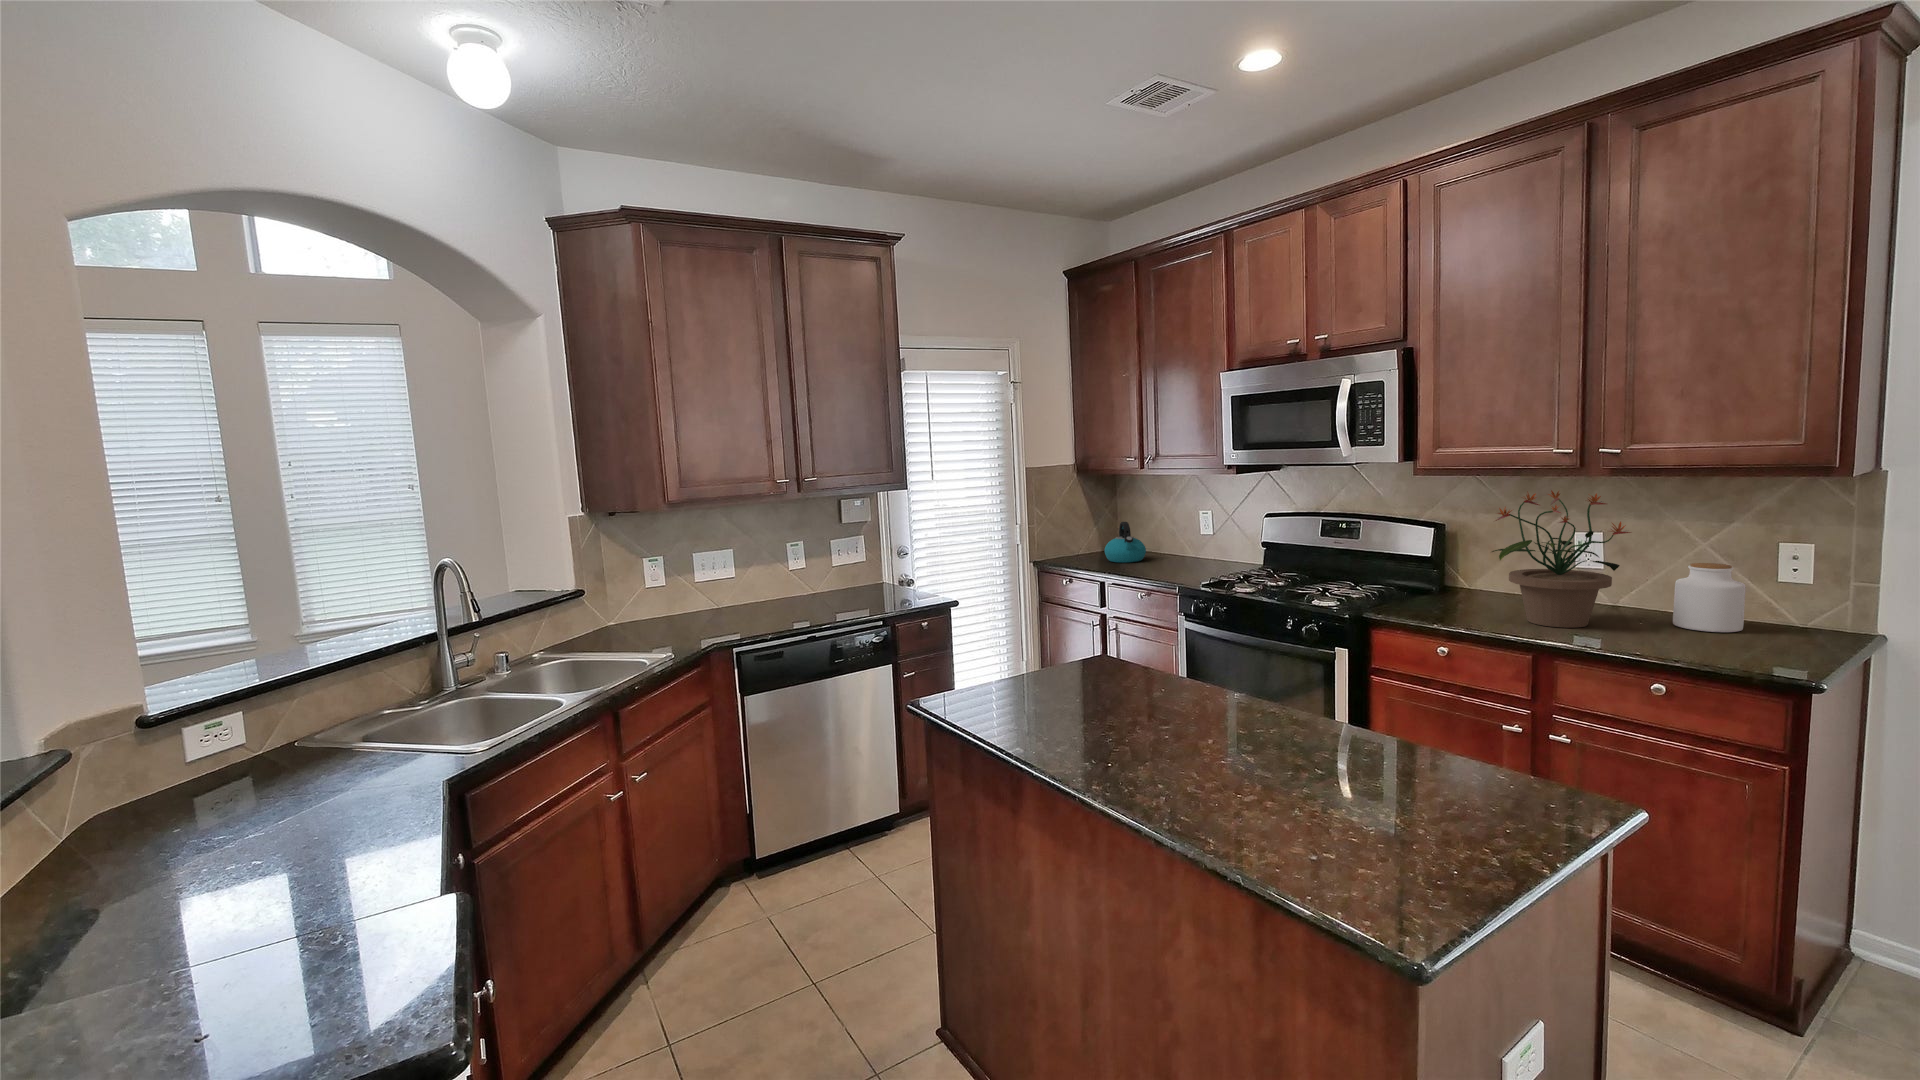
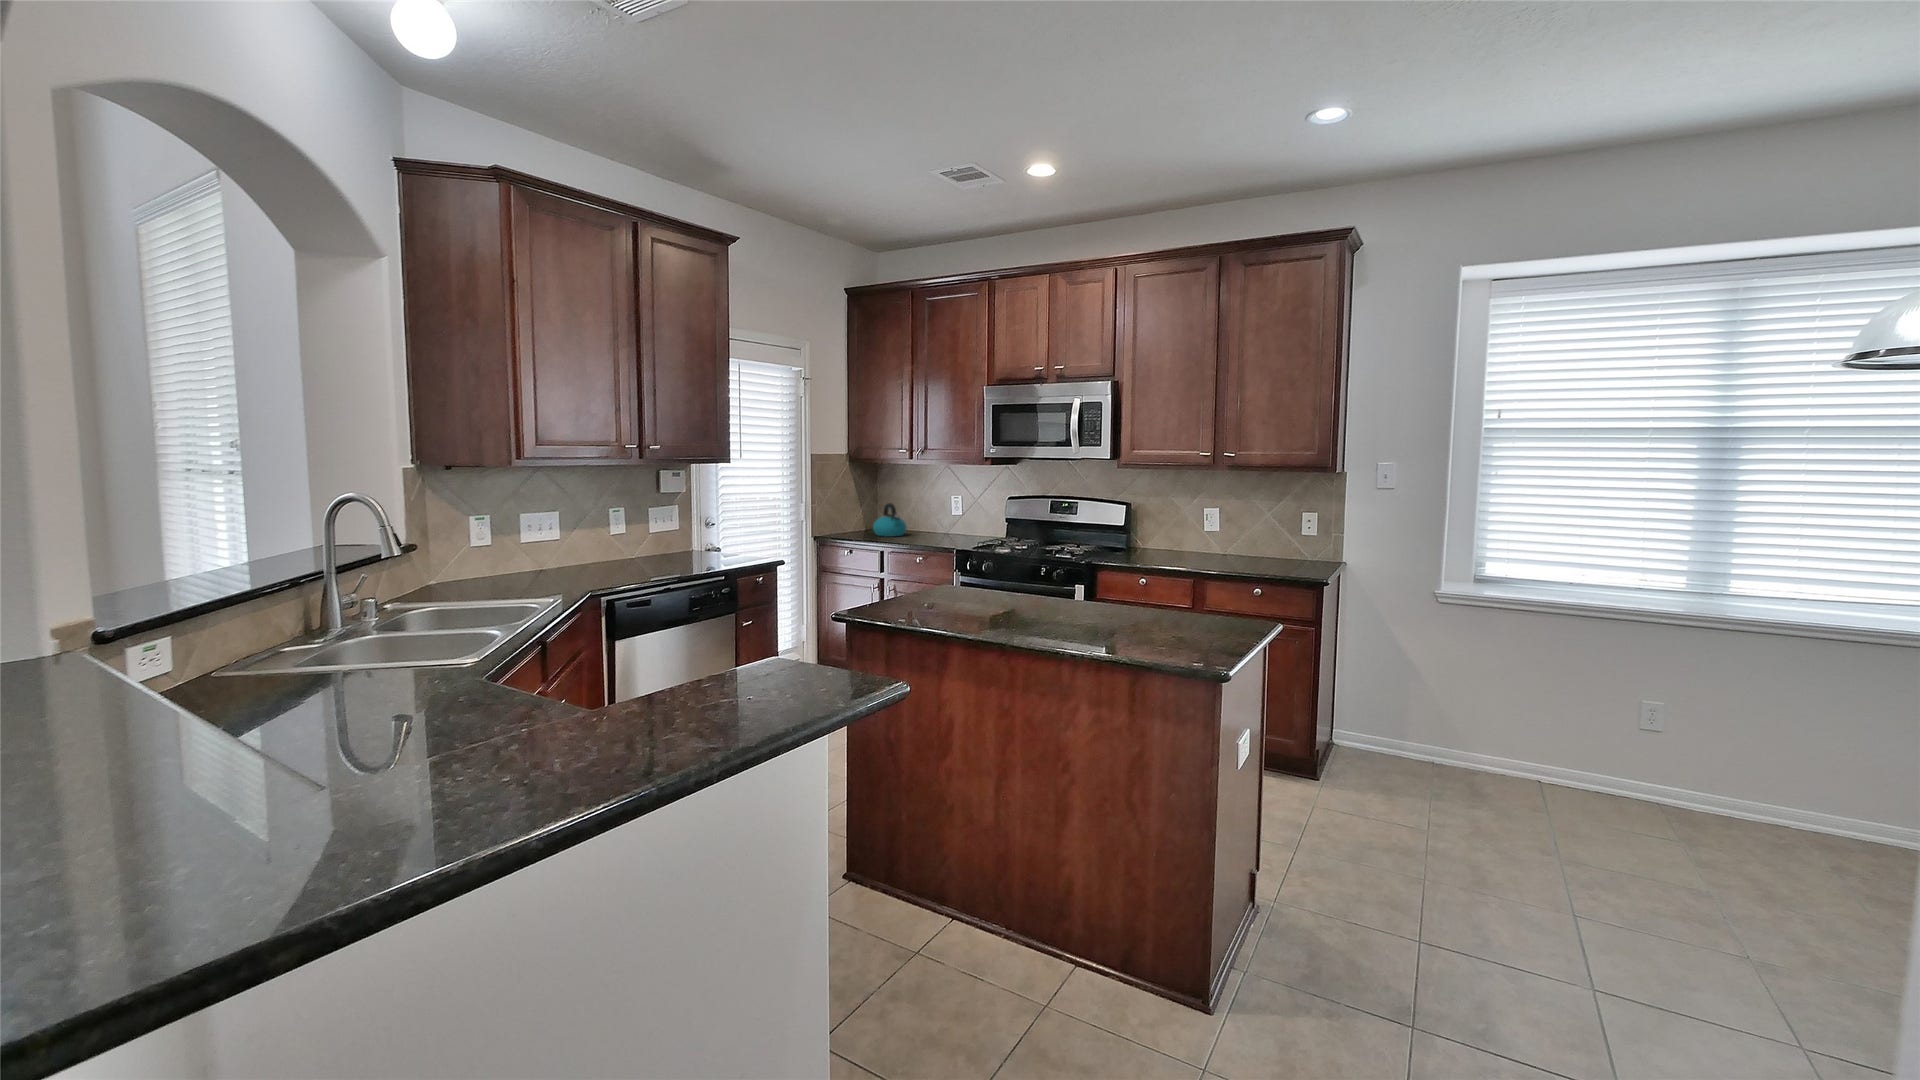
potted plant: present [1492,490,1631,628] -> none [1166,479,1245,565]
jar: present [1673,563,1746,632] -> none [1260,525,1294,565]

